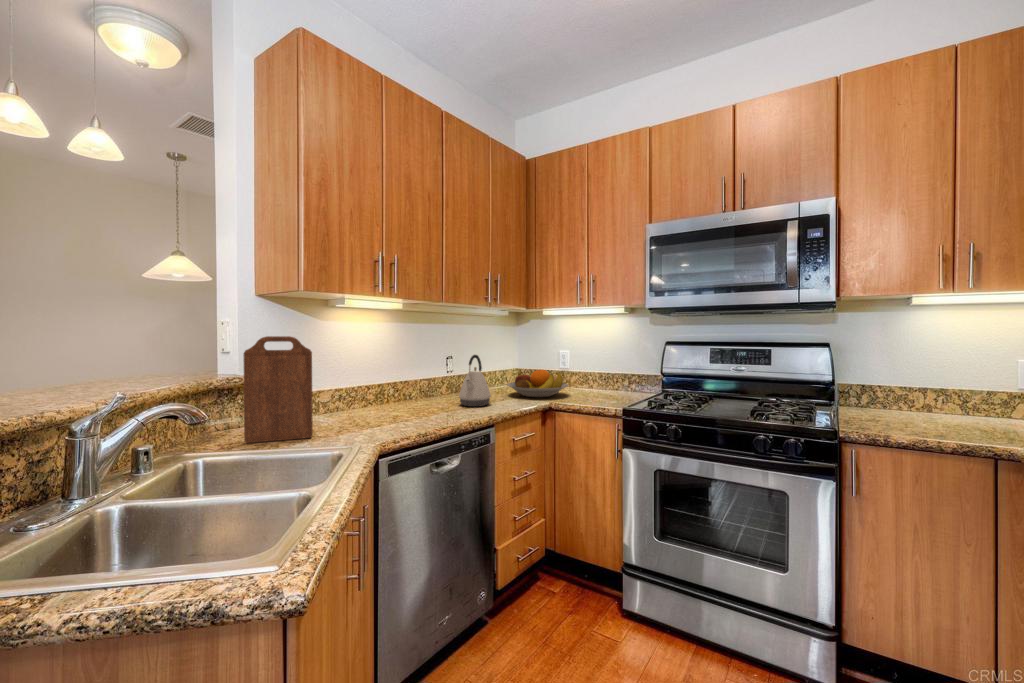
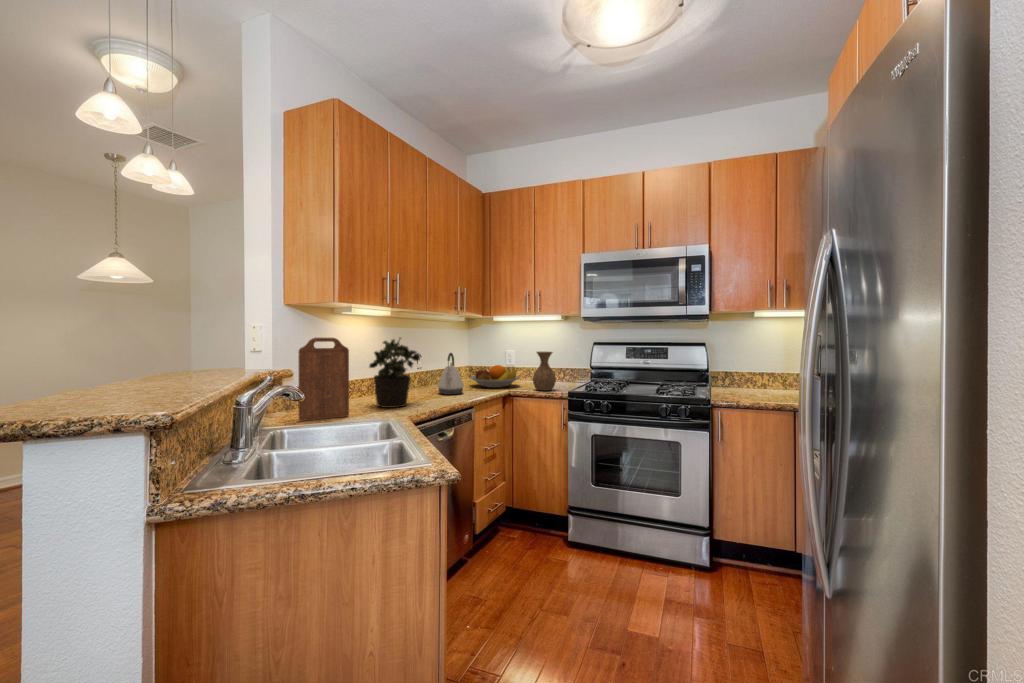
potted plant: none [359,335,425,425] -> present [369,338,420,408]
vase: none [581,354,611,404] -> present [533,352,556,391]

